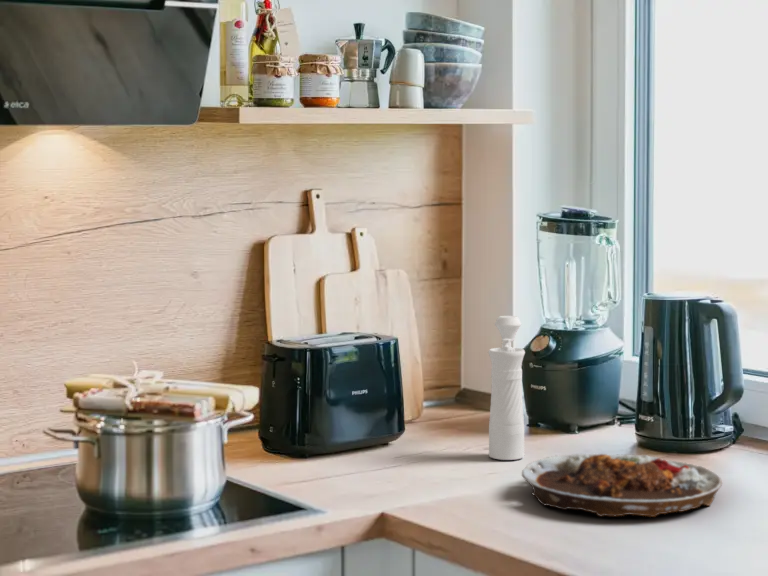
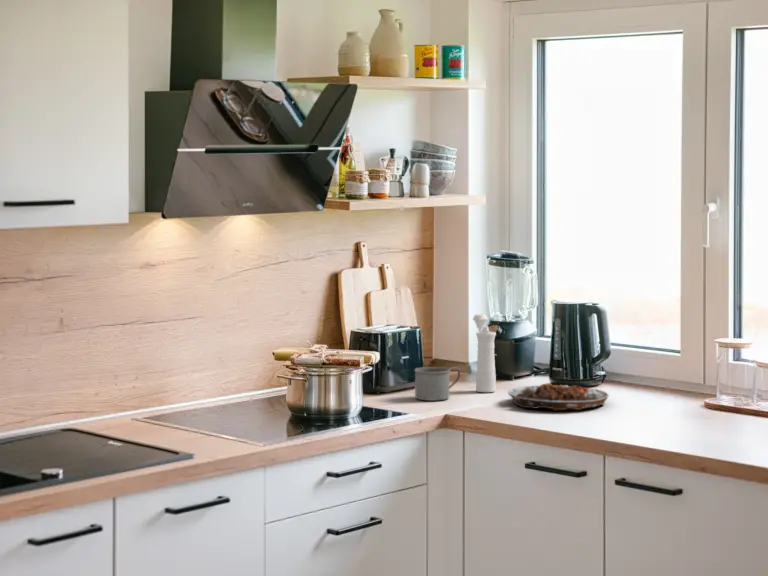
mug: none [361,412,450,477] -> present [415,367,460,401]

